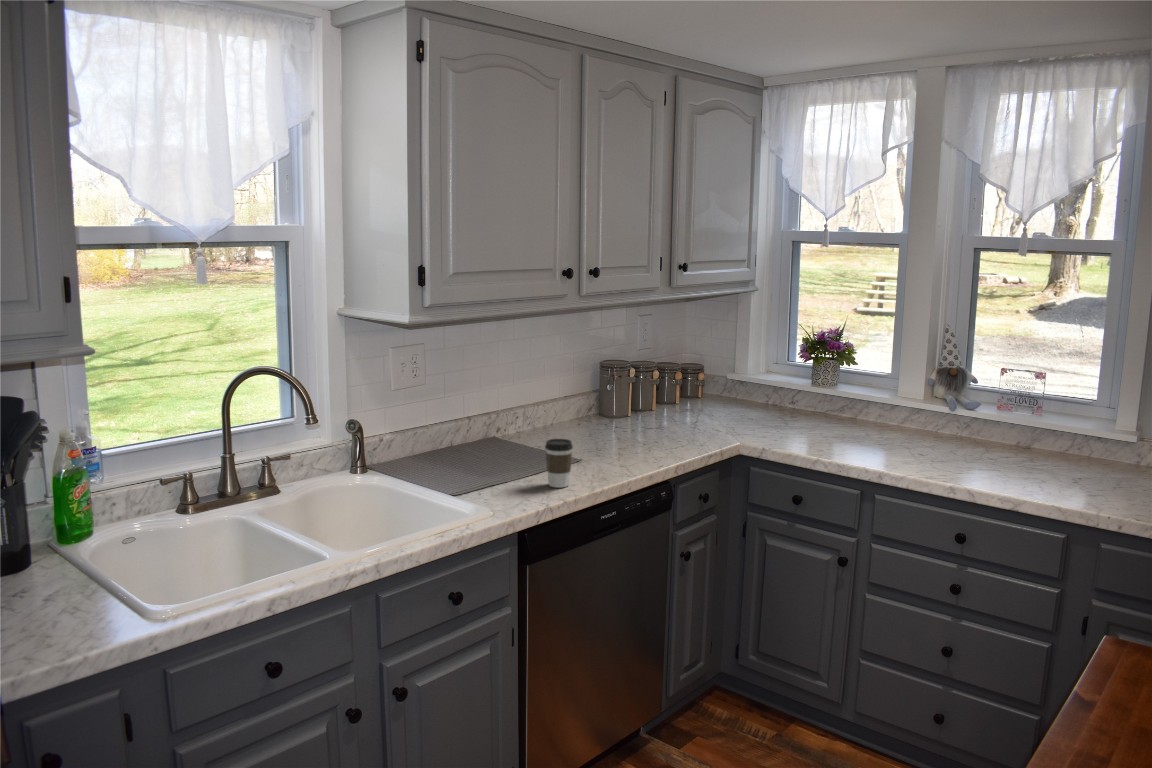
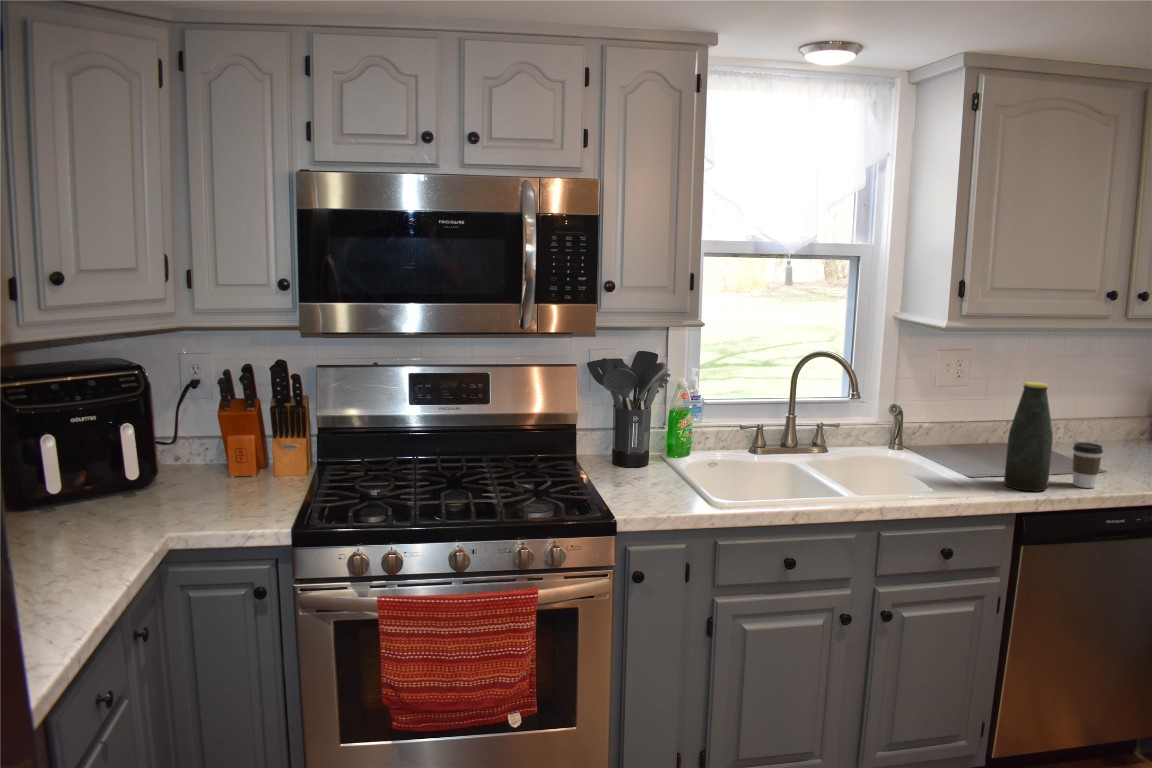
bottle: none [485,381,529,504] -> present [1004,382,1053,492]

